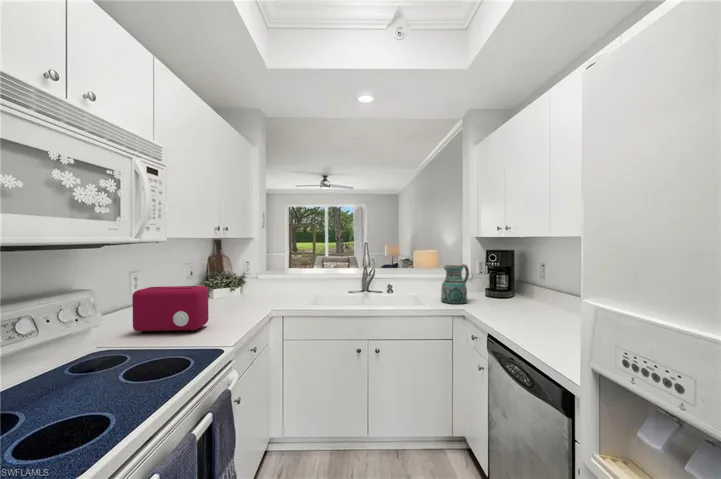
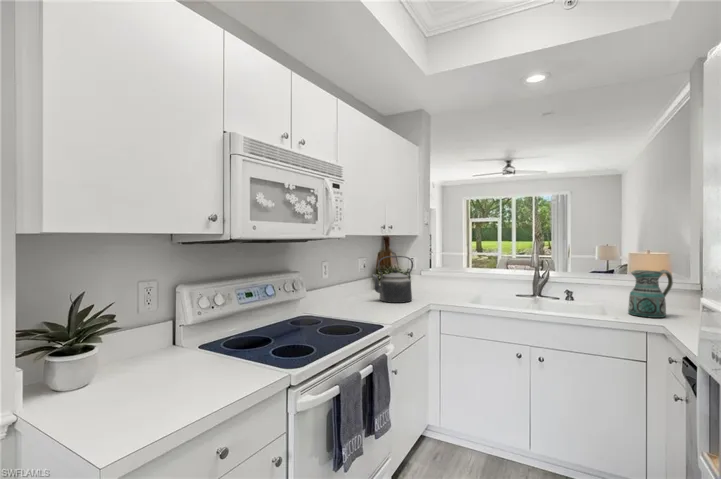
kettle: none [203,261,252,313] -> present [372,256,413,303]
toaster: present [132,286,209,333] -> none [322,274,375,312]

